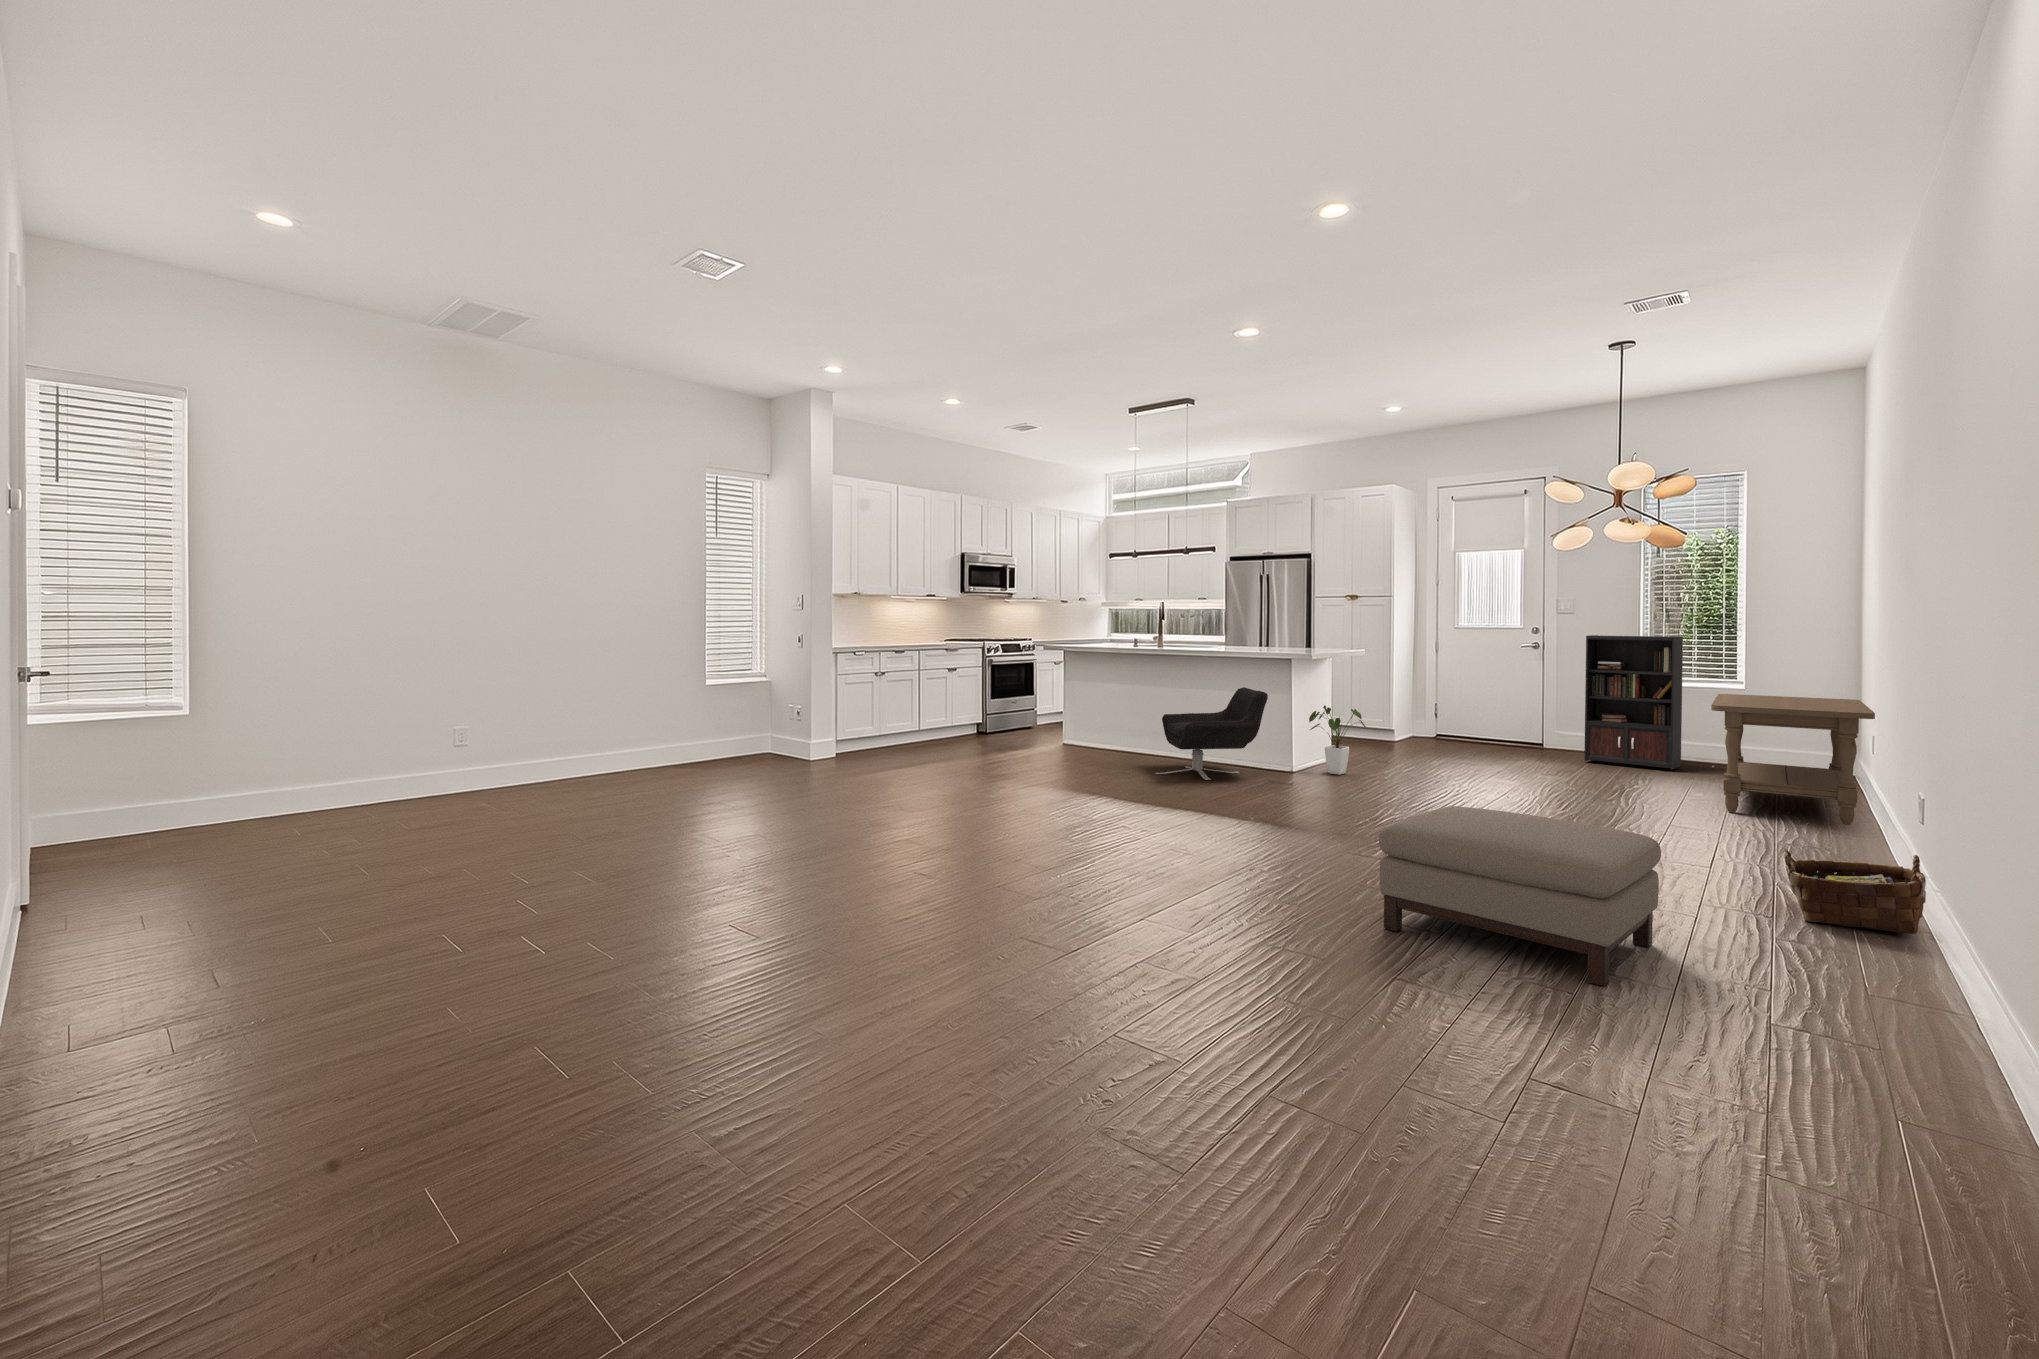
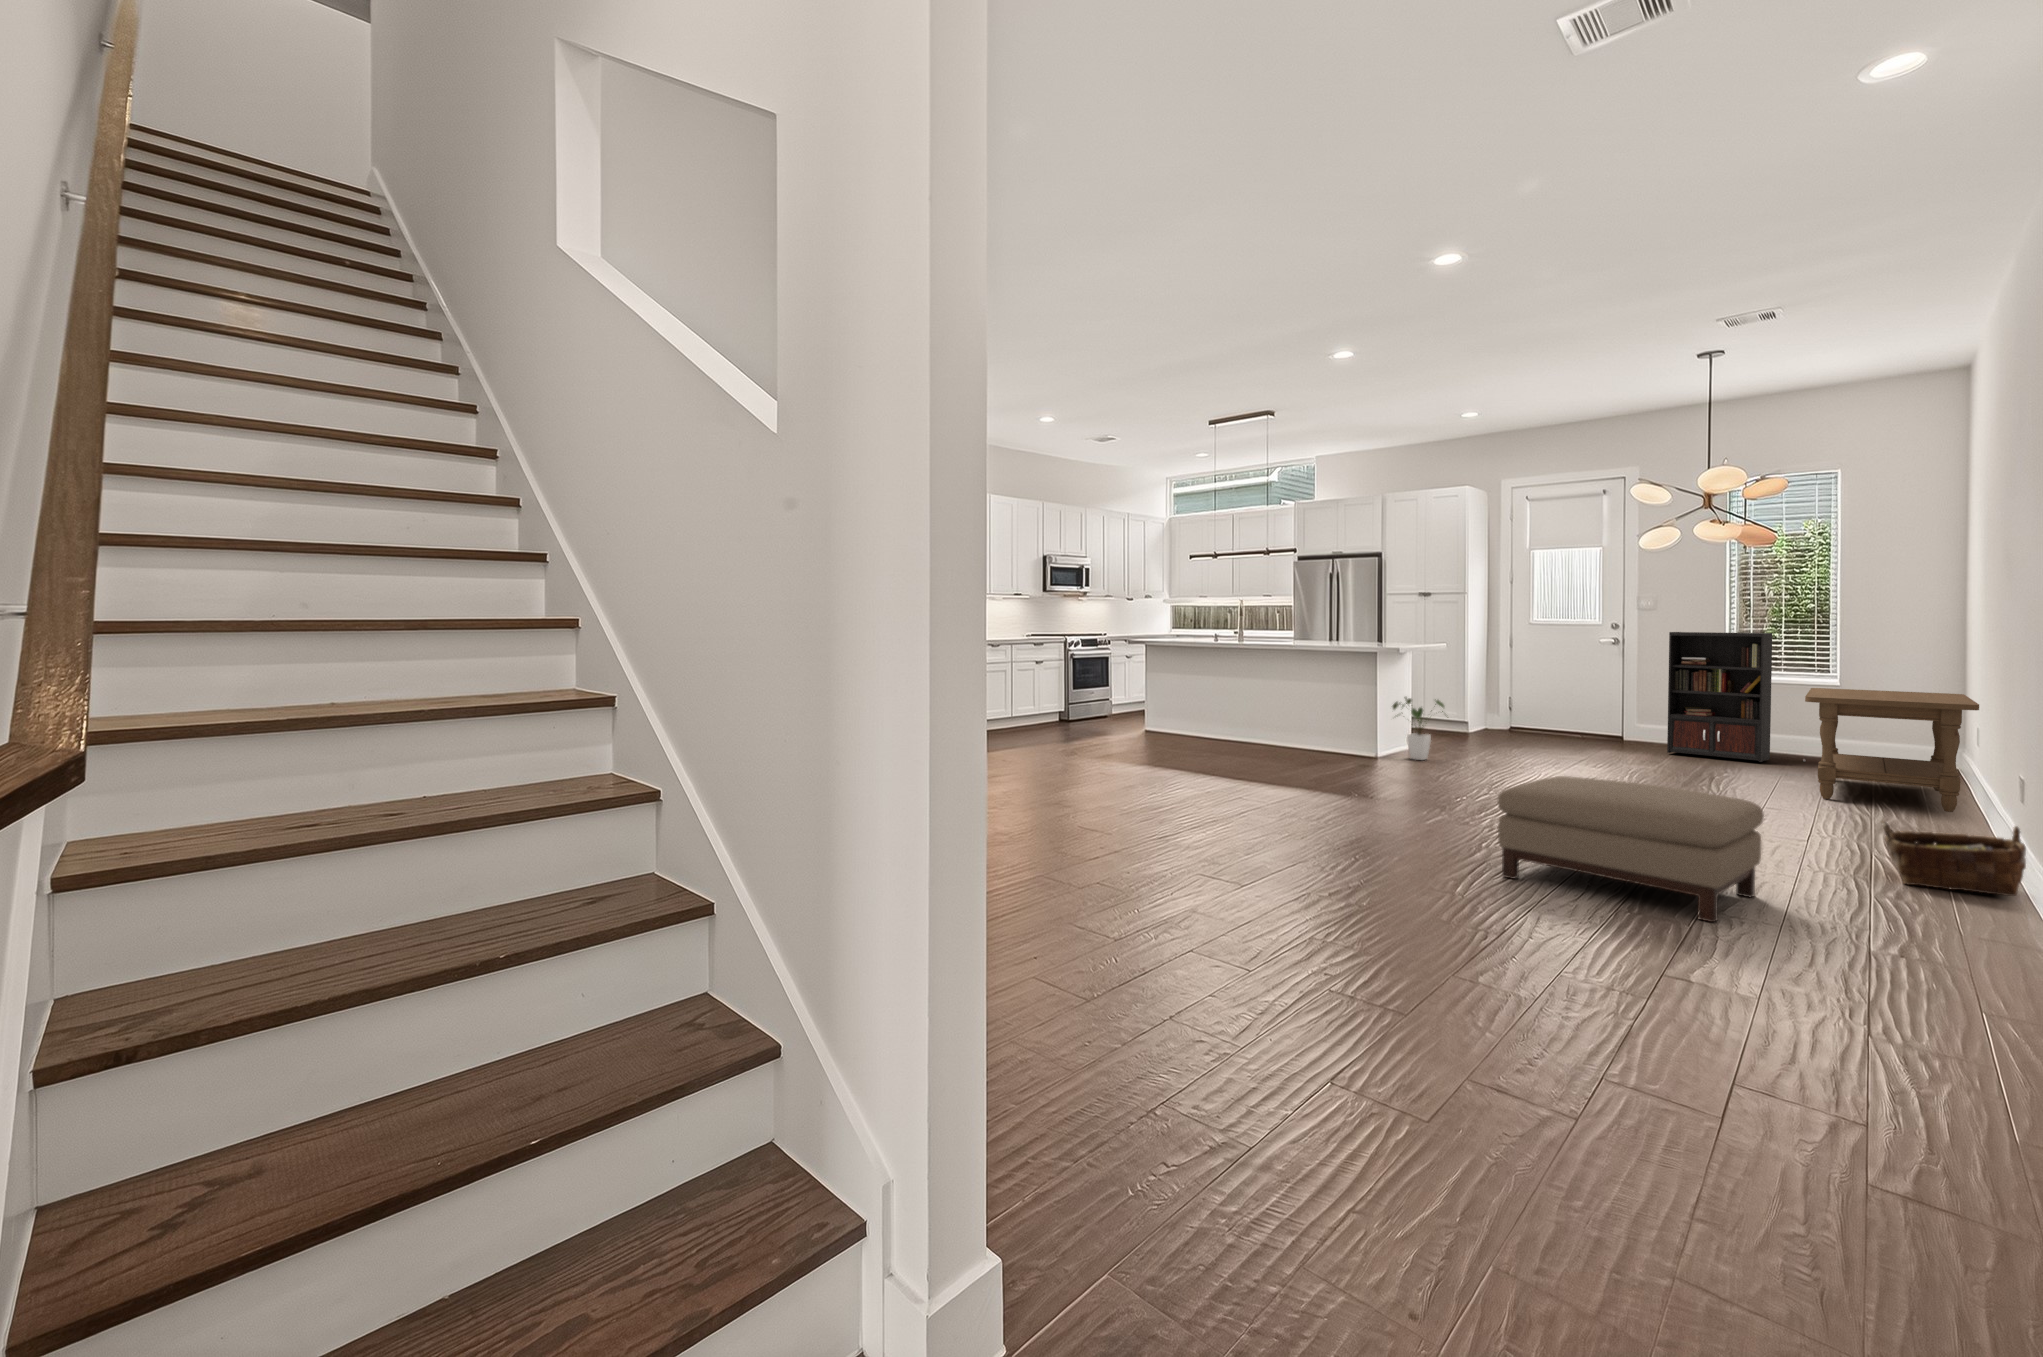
lounge chair: present [1155,687,1268,780] -> none [1244,679,1353,762]

